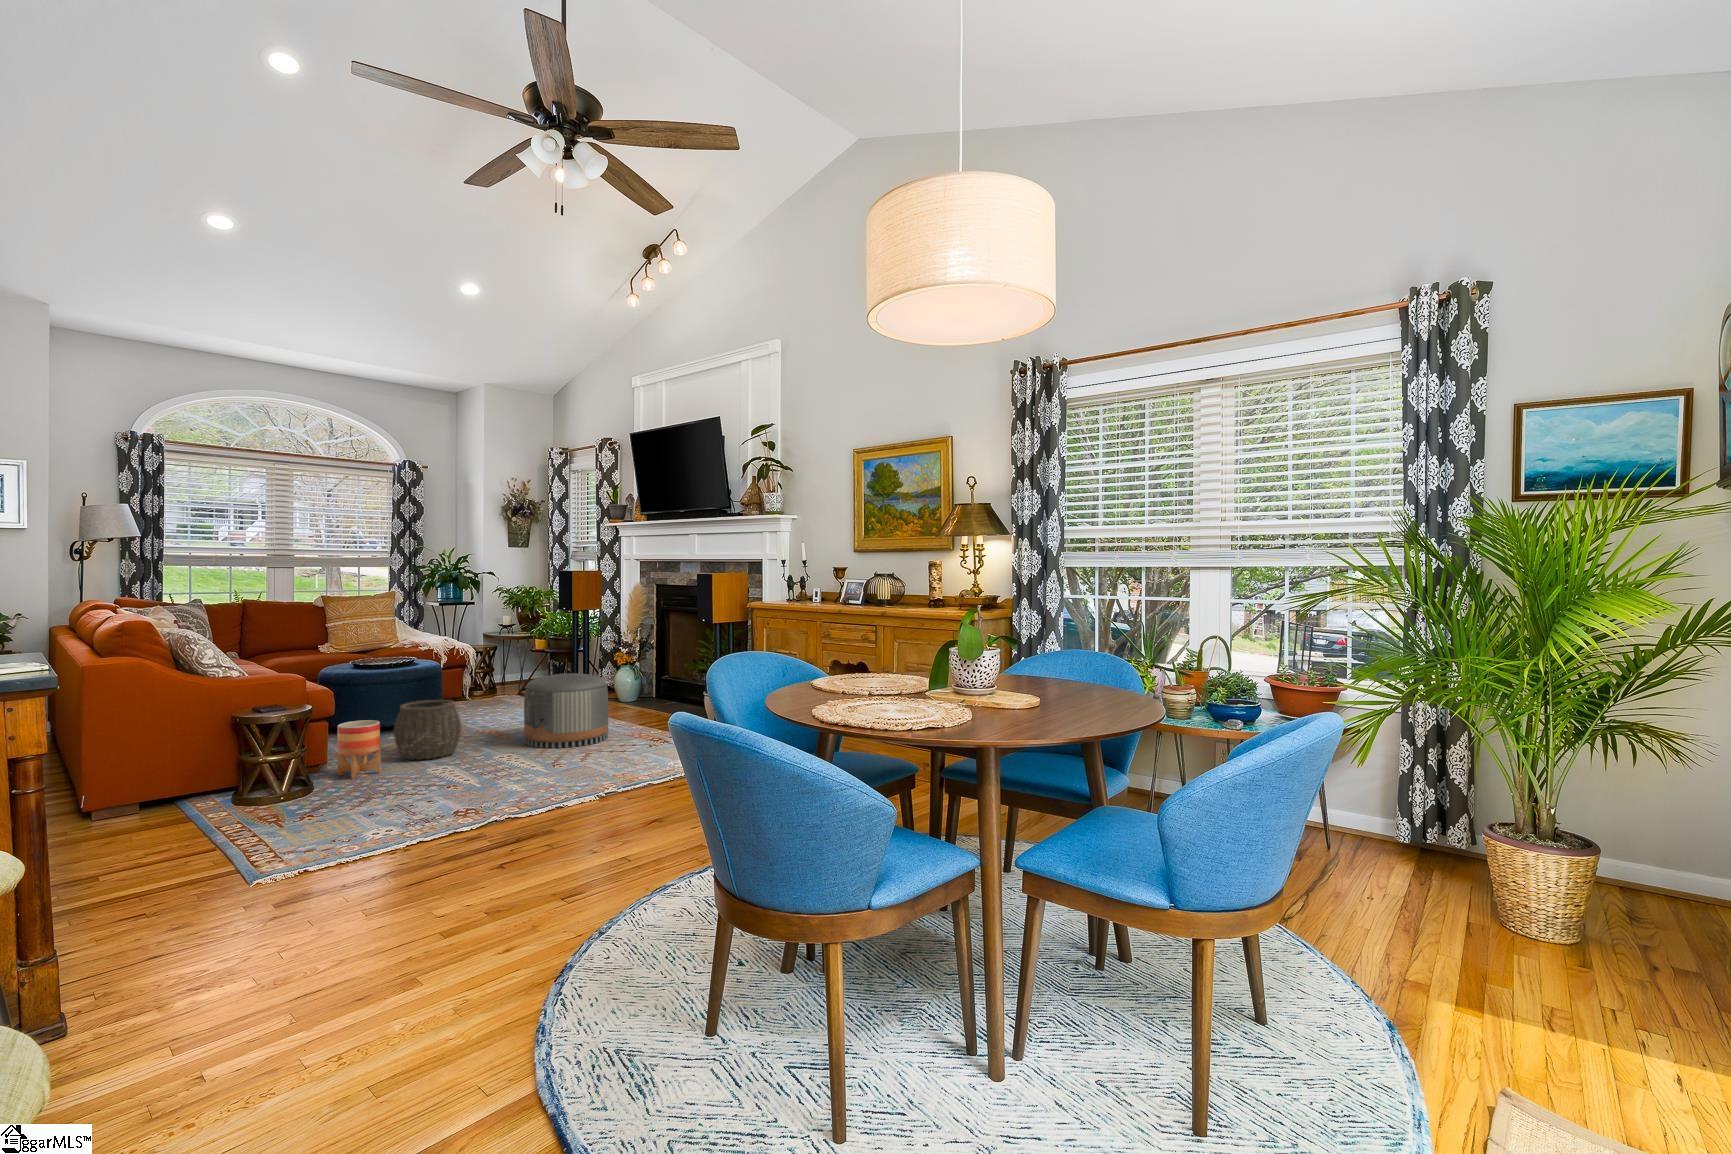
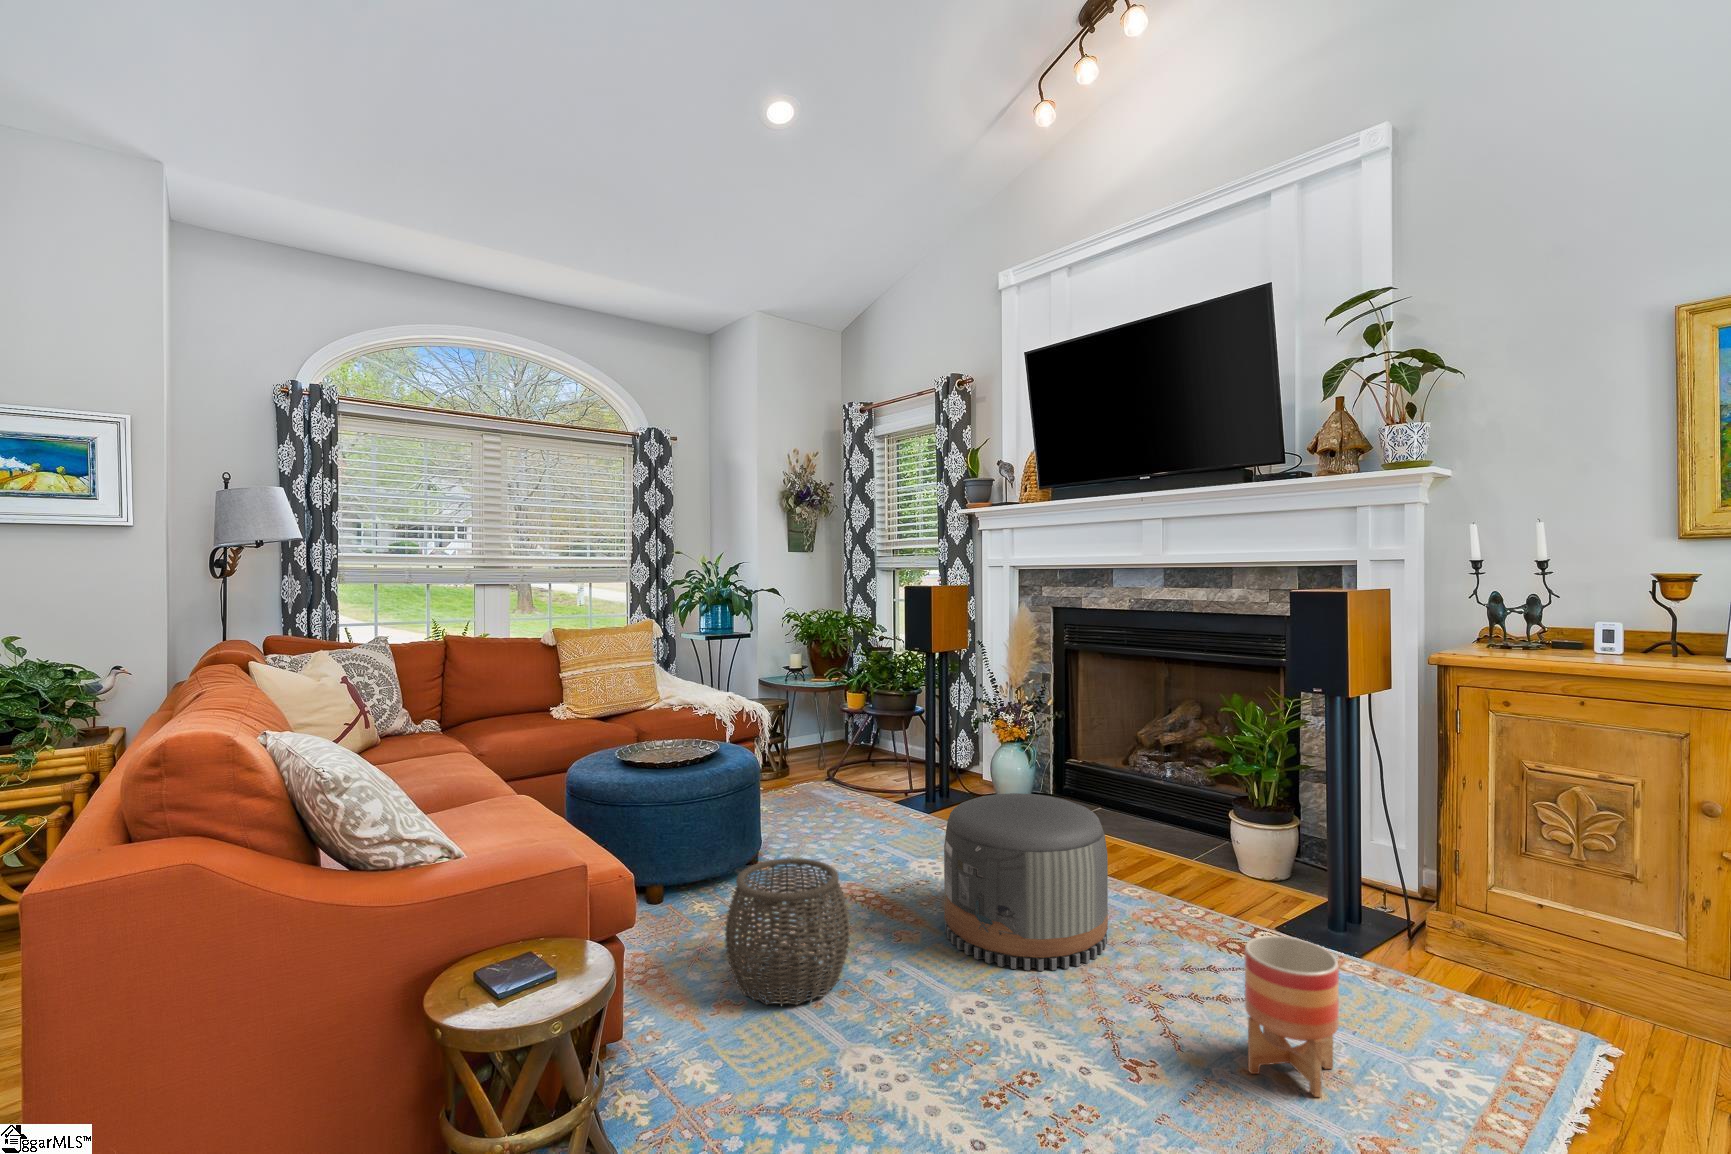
planter: present [337,720,381,779] -> present [1245,936,1339,1097]

